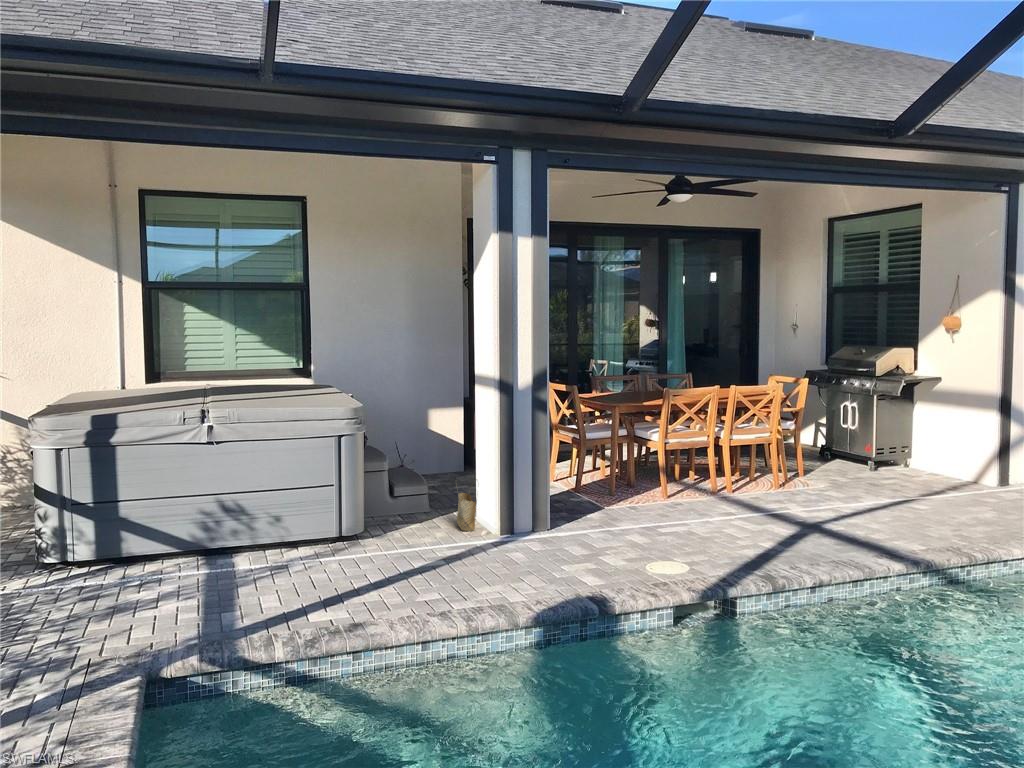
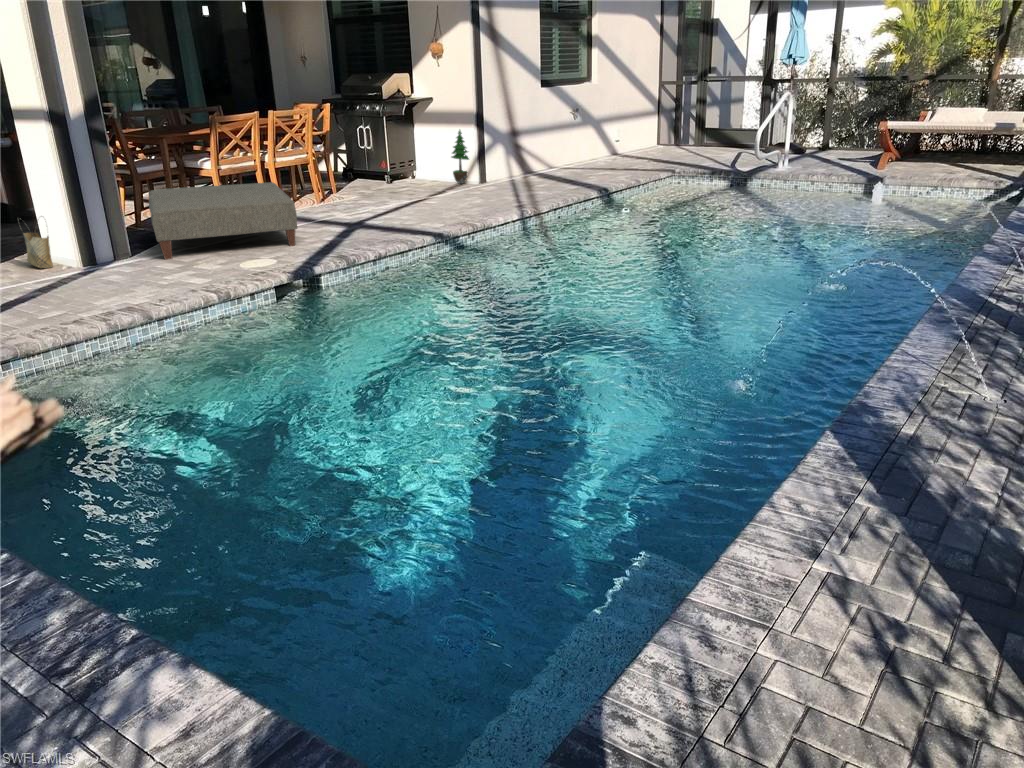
potted tree: none [958,416,987,484] -> present [452,130,469,184]
ottoman: none [570,461,727,551] -> present [148,182,297,260]

